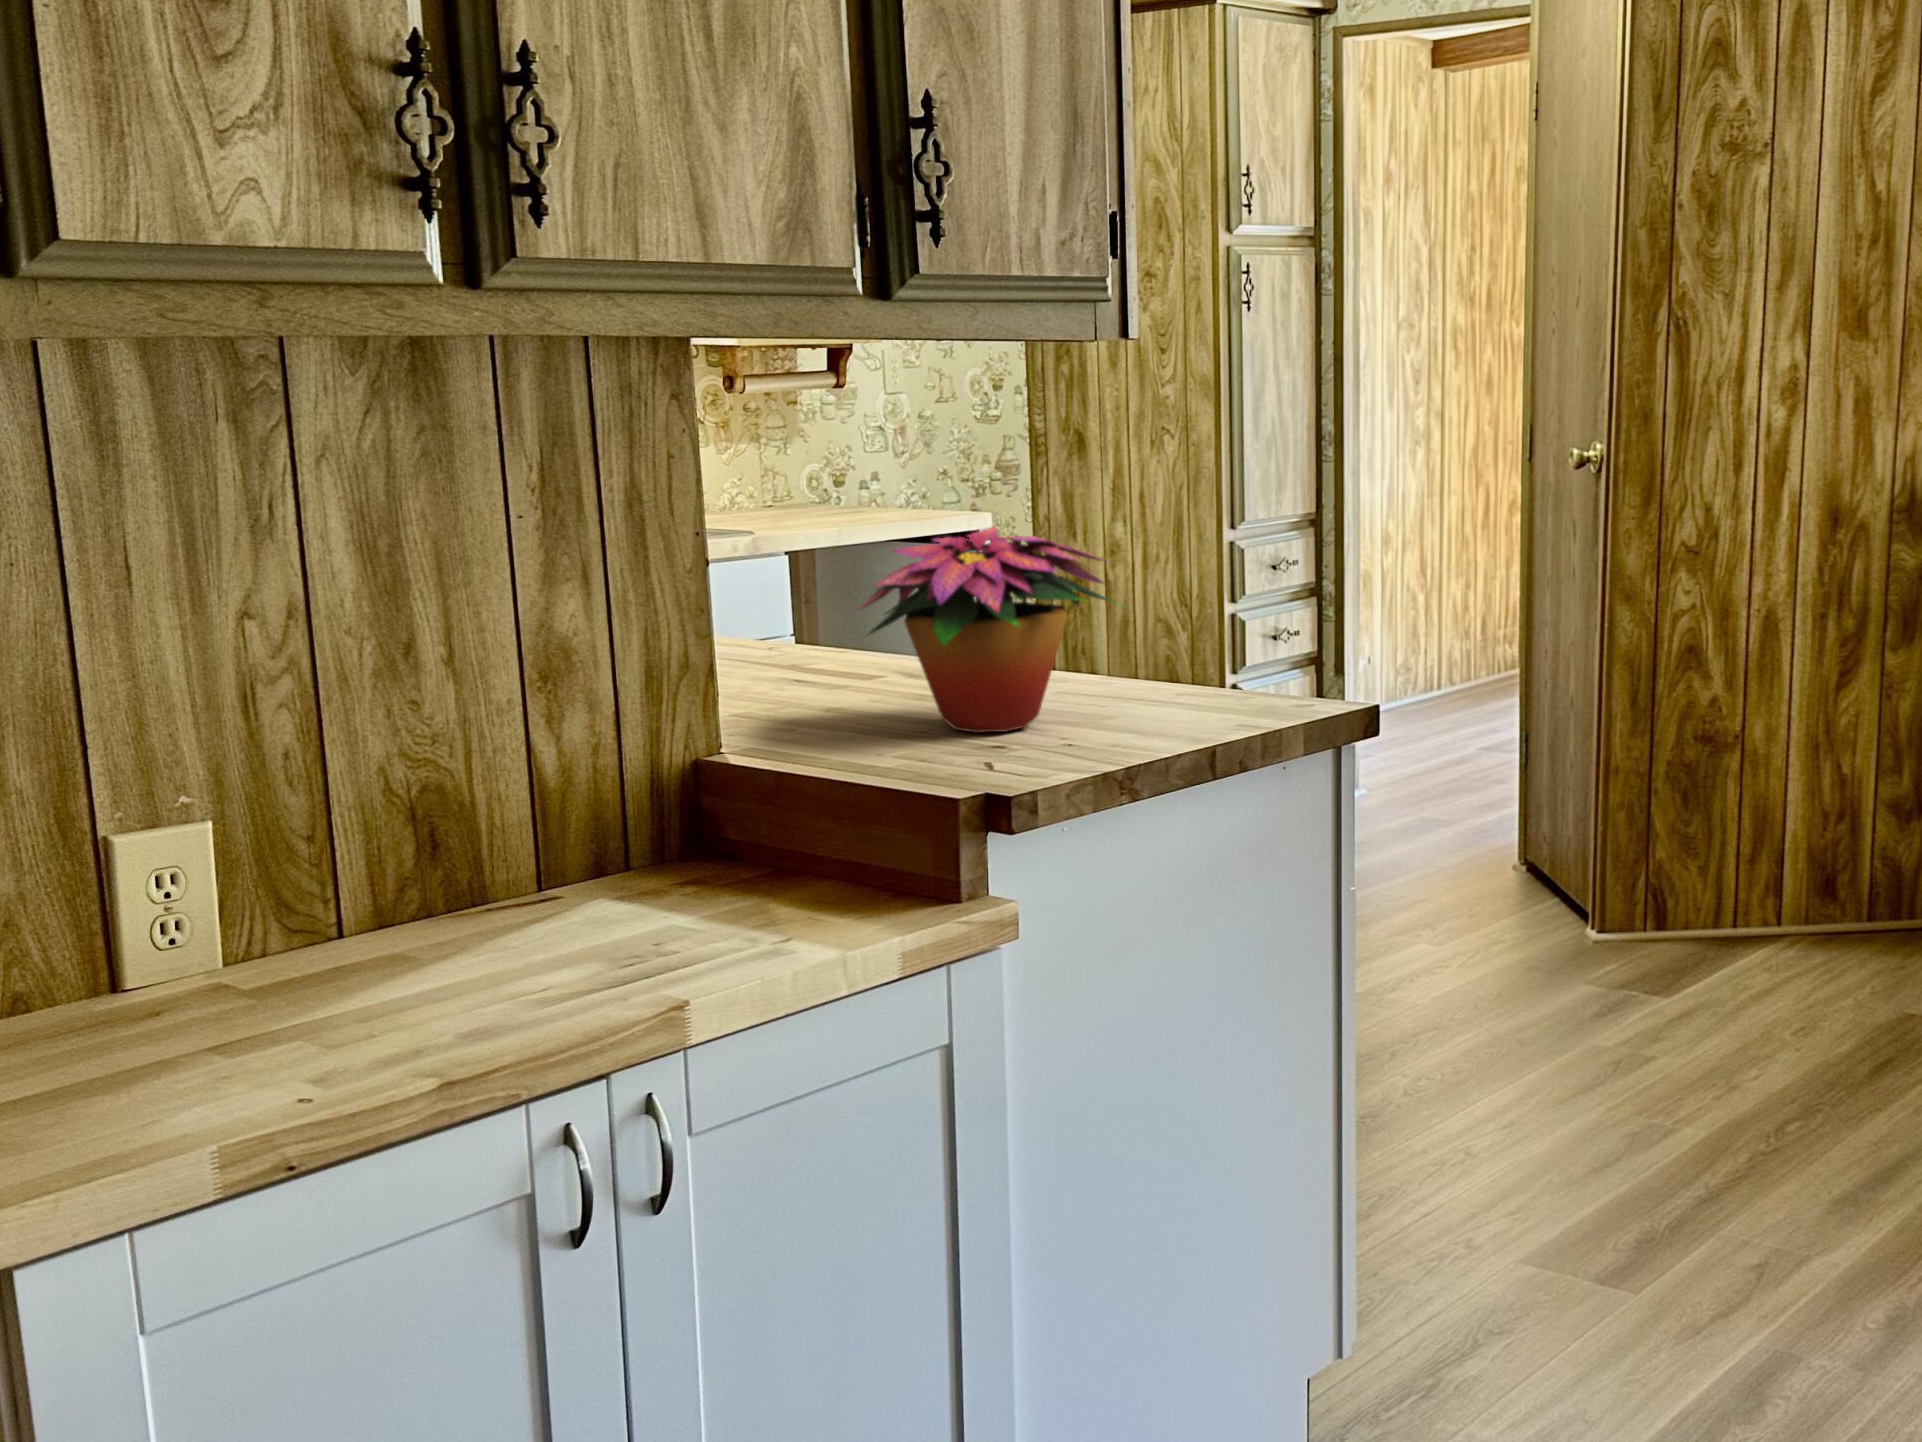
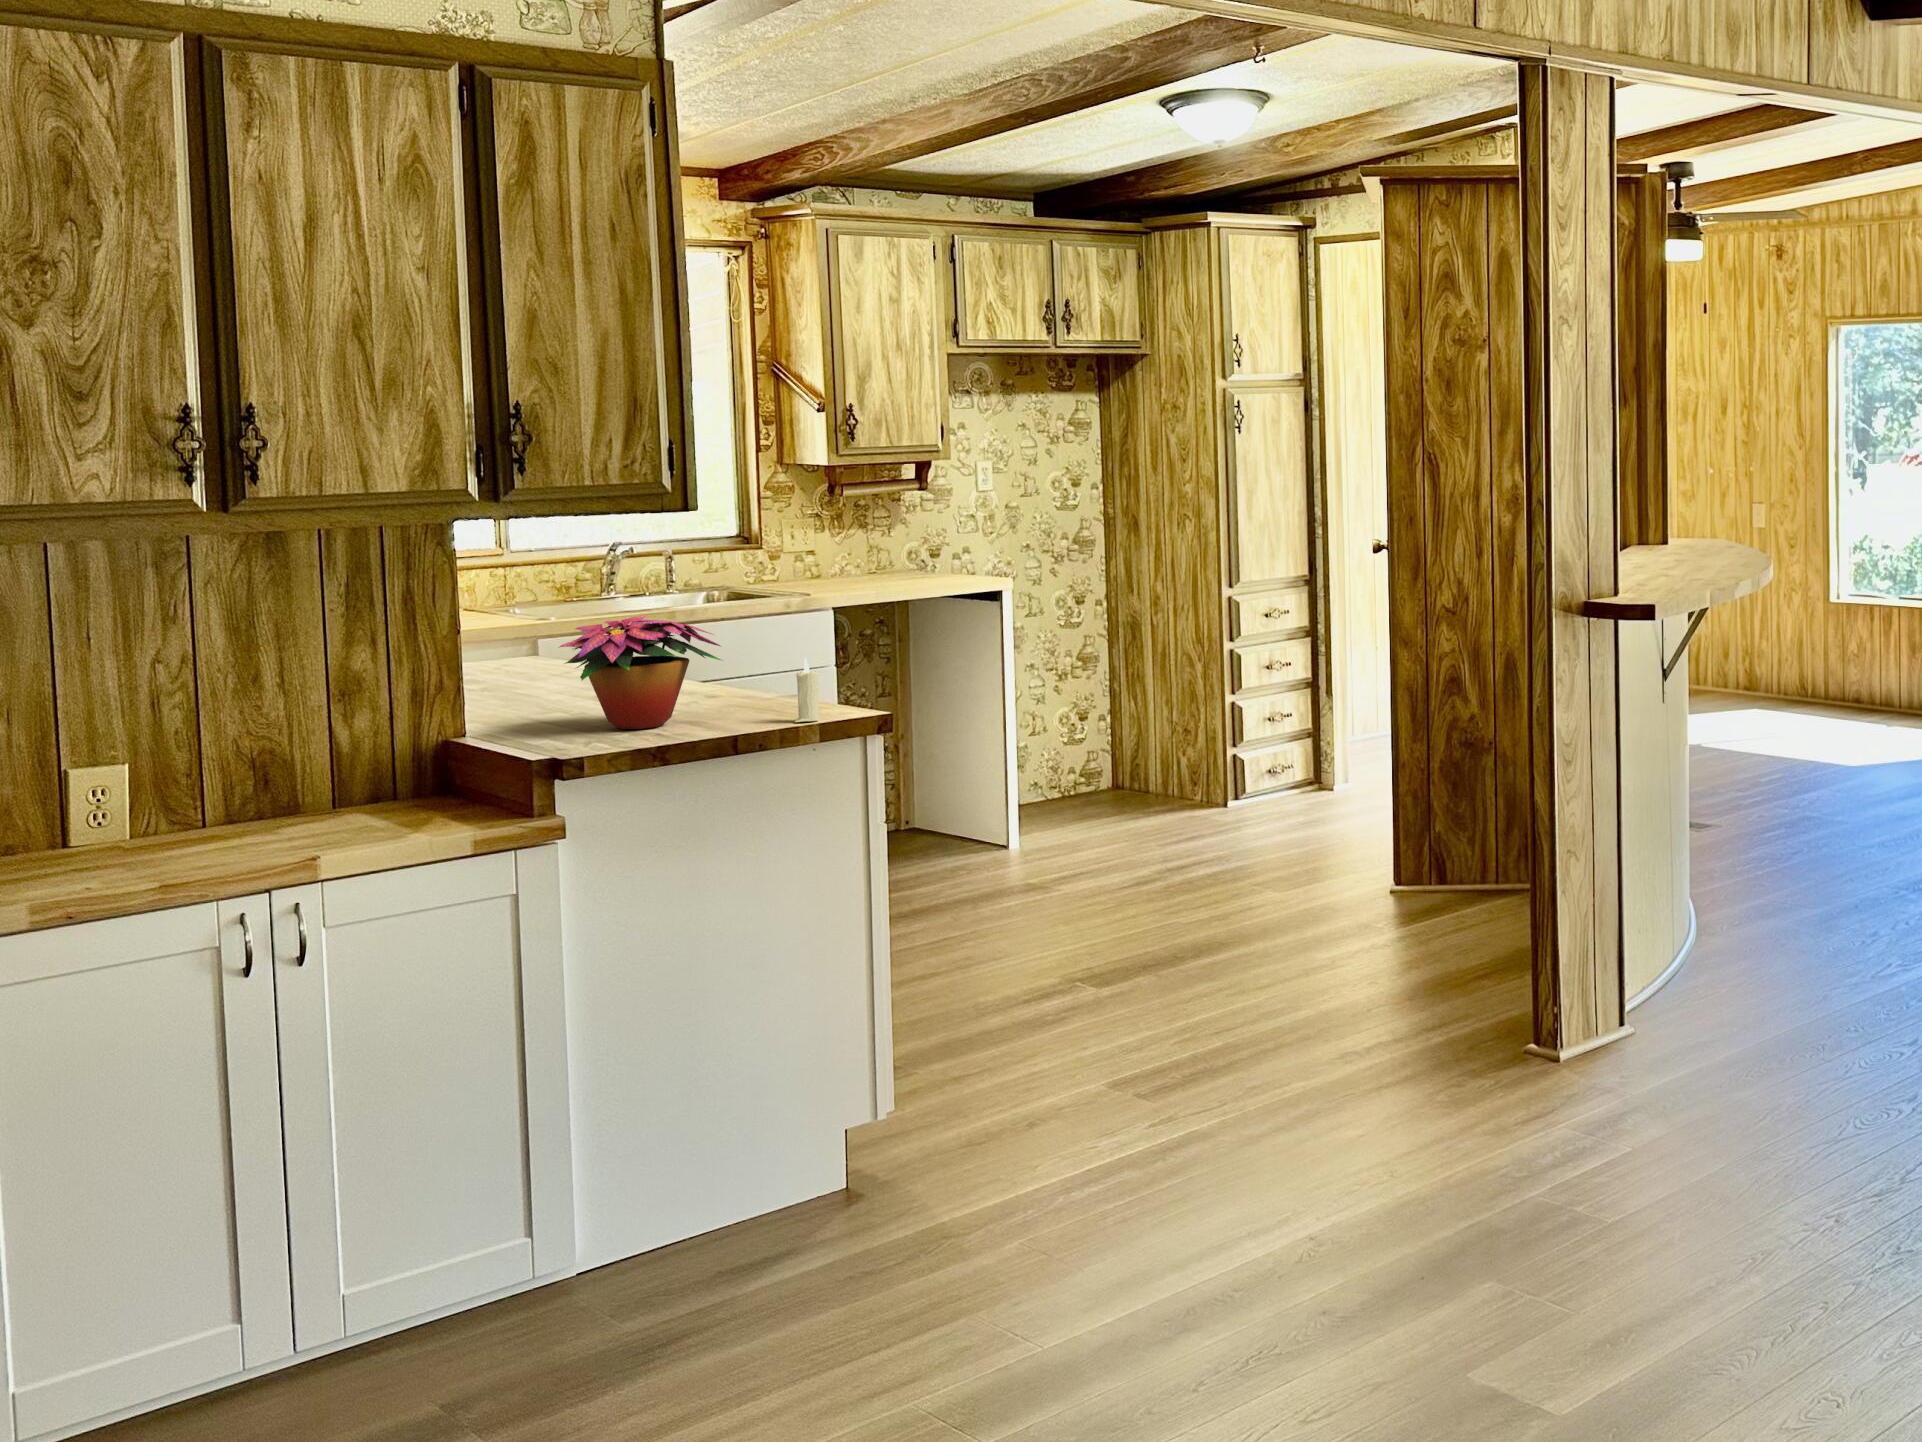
candle: none [1248,602,1287,716] -> present [795,657,819,722]

